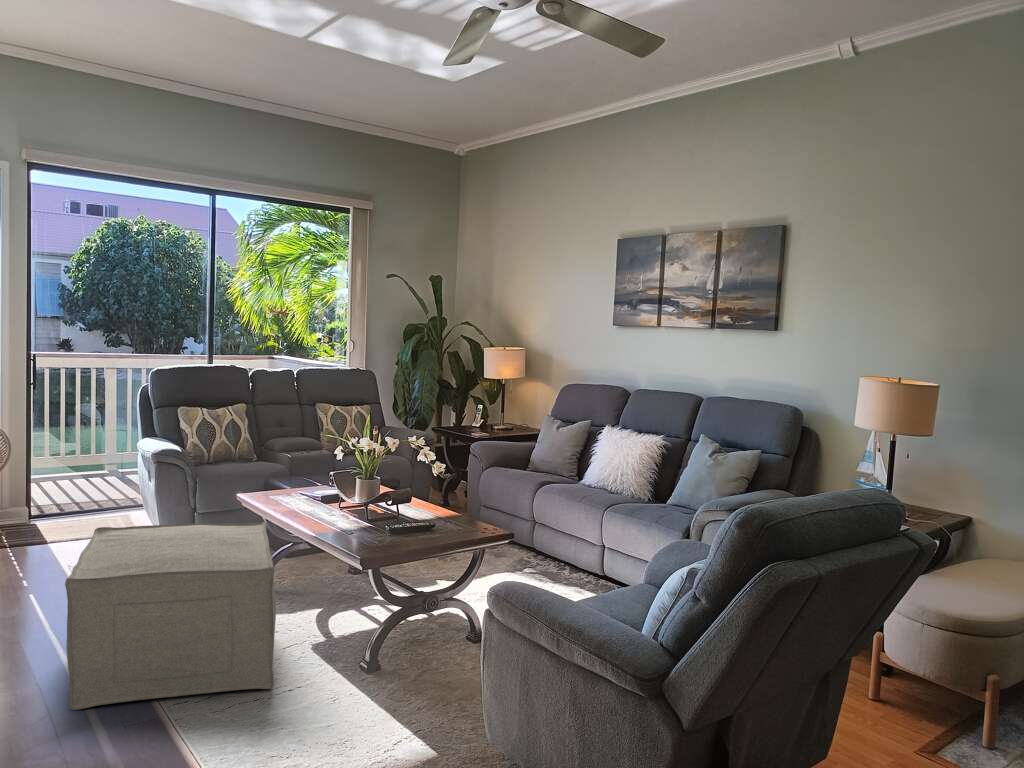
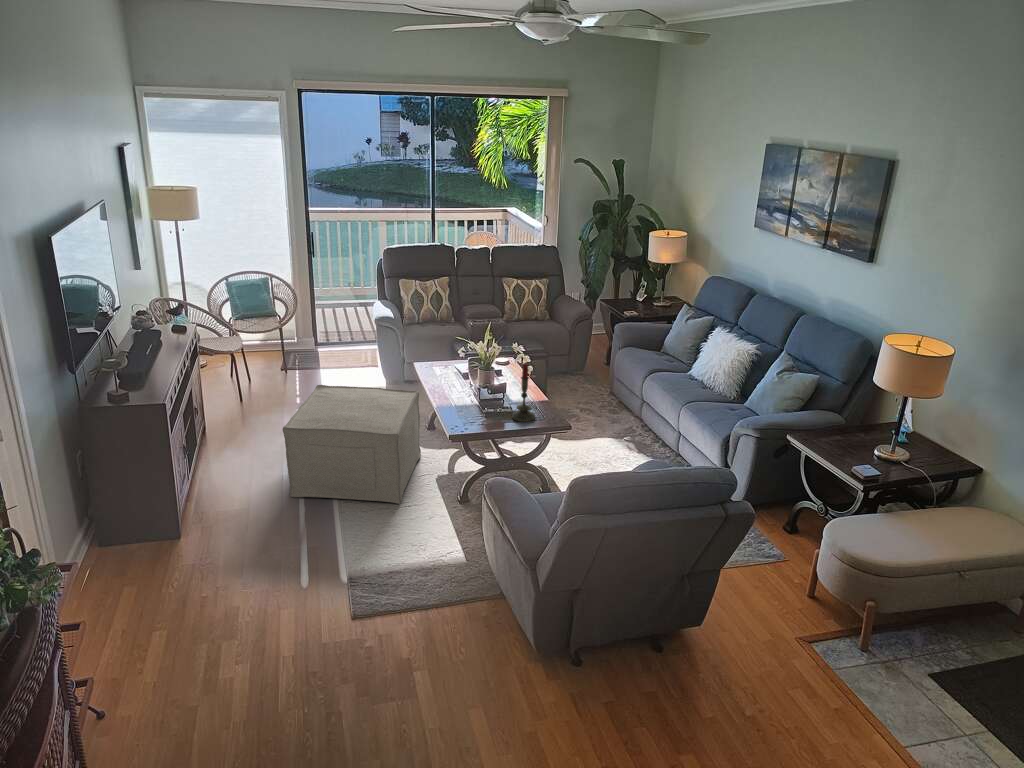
candle: none [425,451,458,537] -> present [512,363,535,422]

